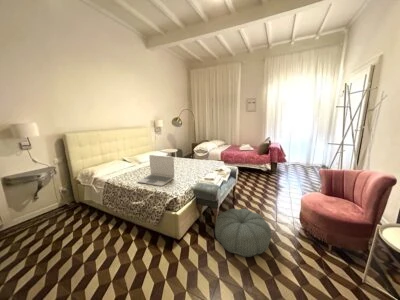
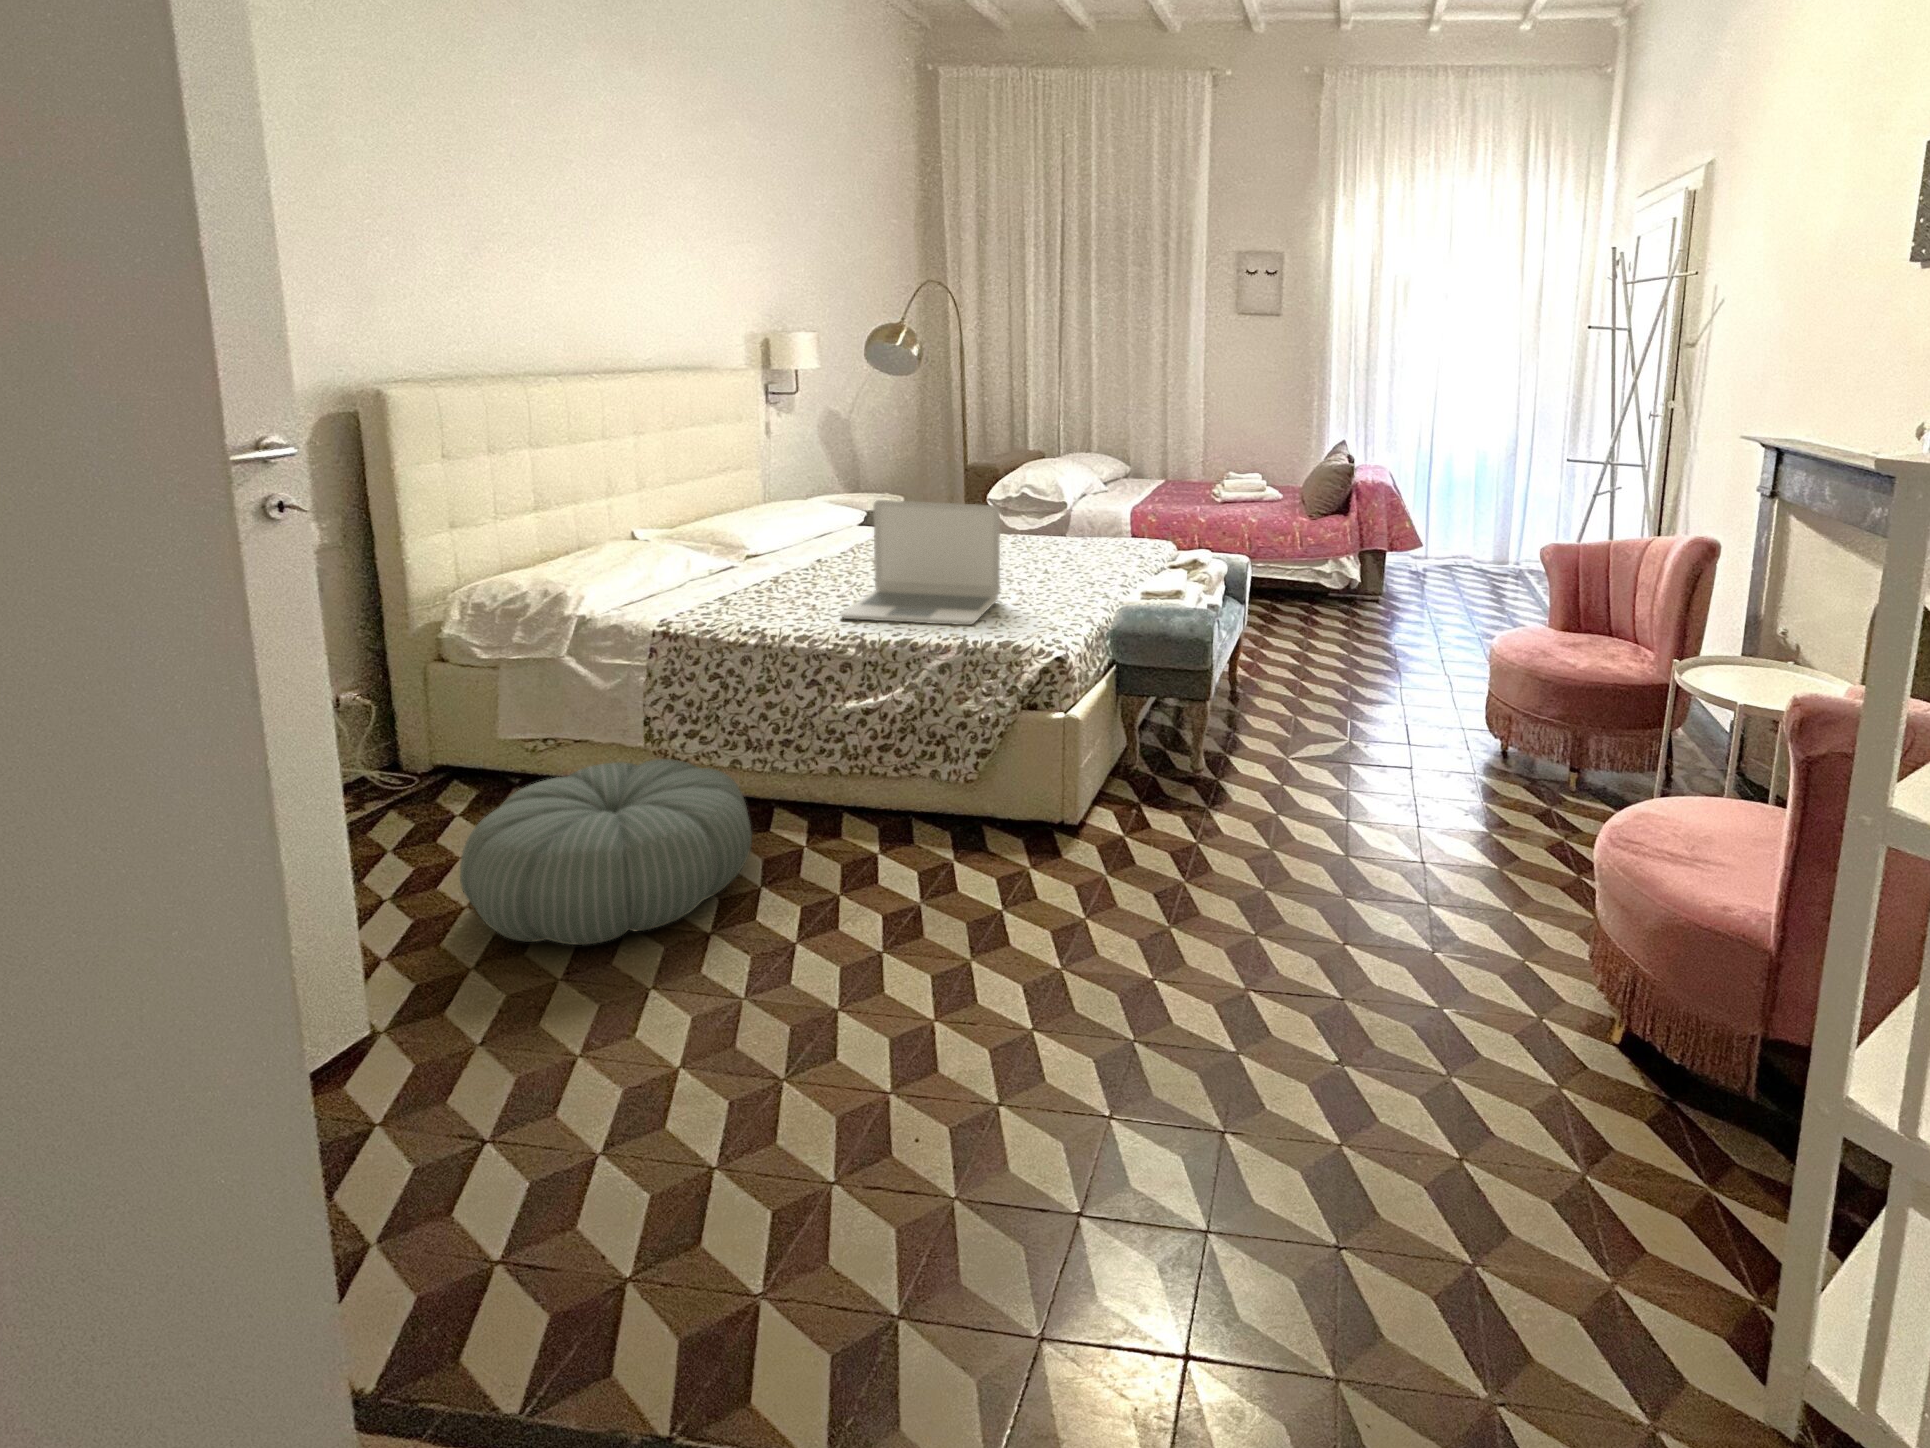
pouf: present [215,209,271,257] -> present [460,759,752,945]

